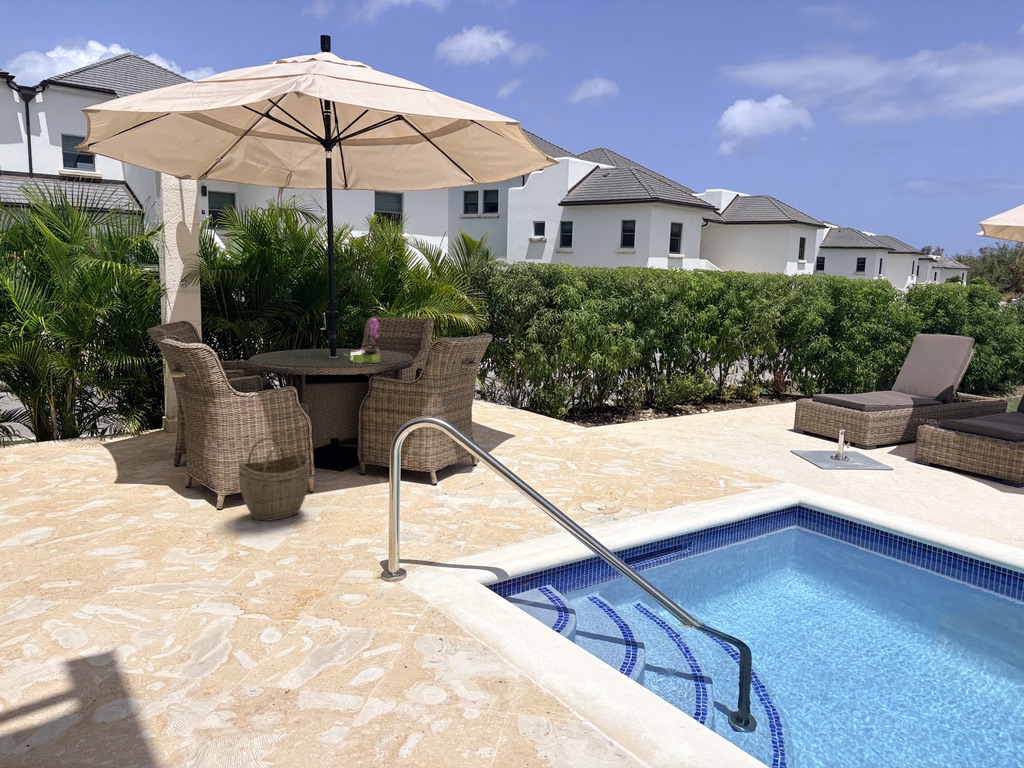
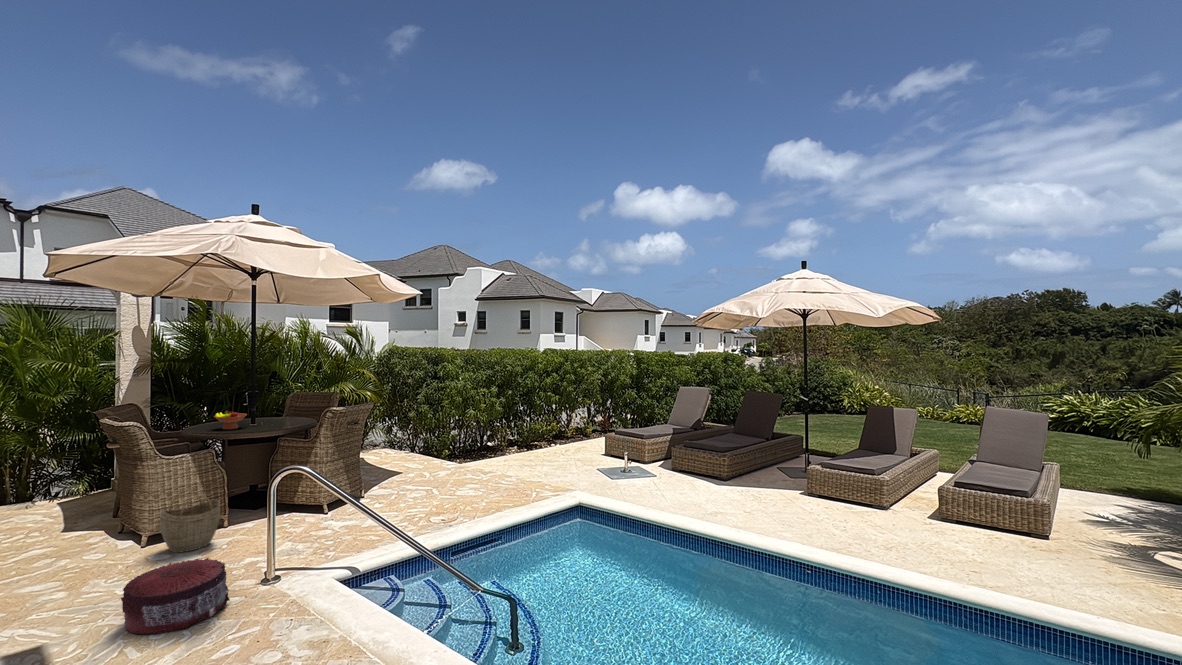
flower arrangement: present [350,318,380,363] -> none [266,397,292,430]
fruit bowl: none [285,334,325,360] -> present [214,411,247,429]
pouf: none [216,536,350,638] -> present [121,558,230,635]

